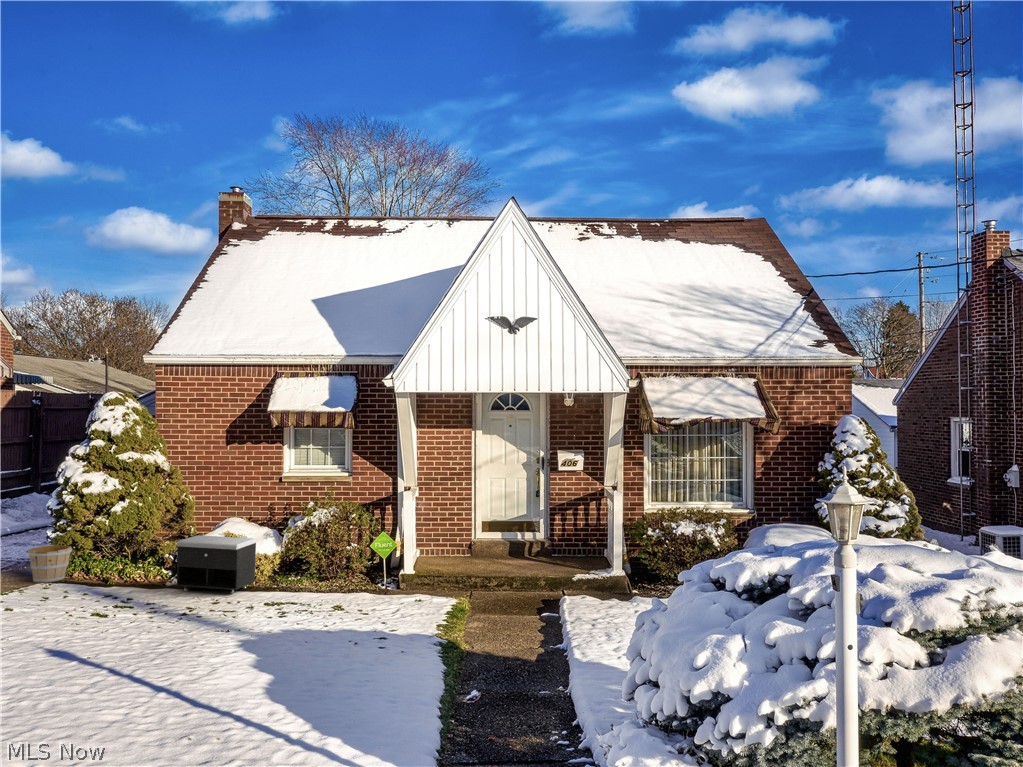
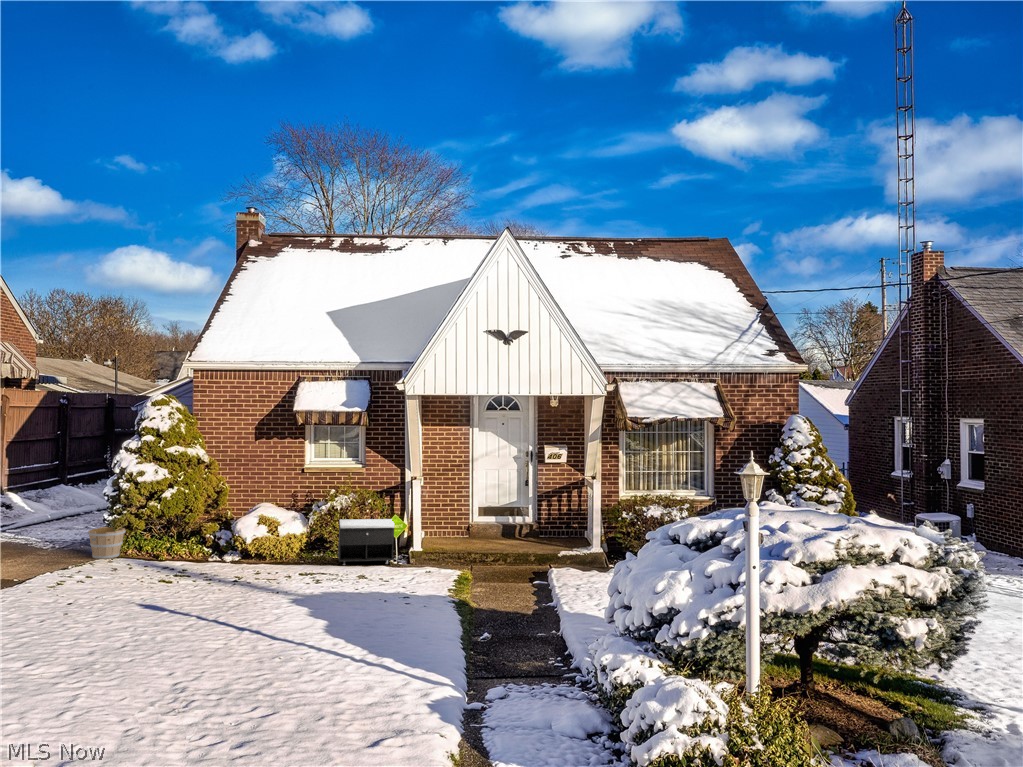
storage bench: present [176,535,256,594] -> present [338,519,395,565]

